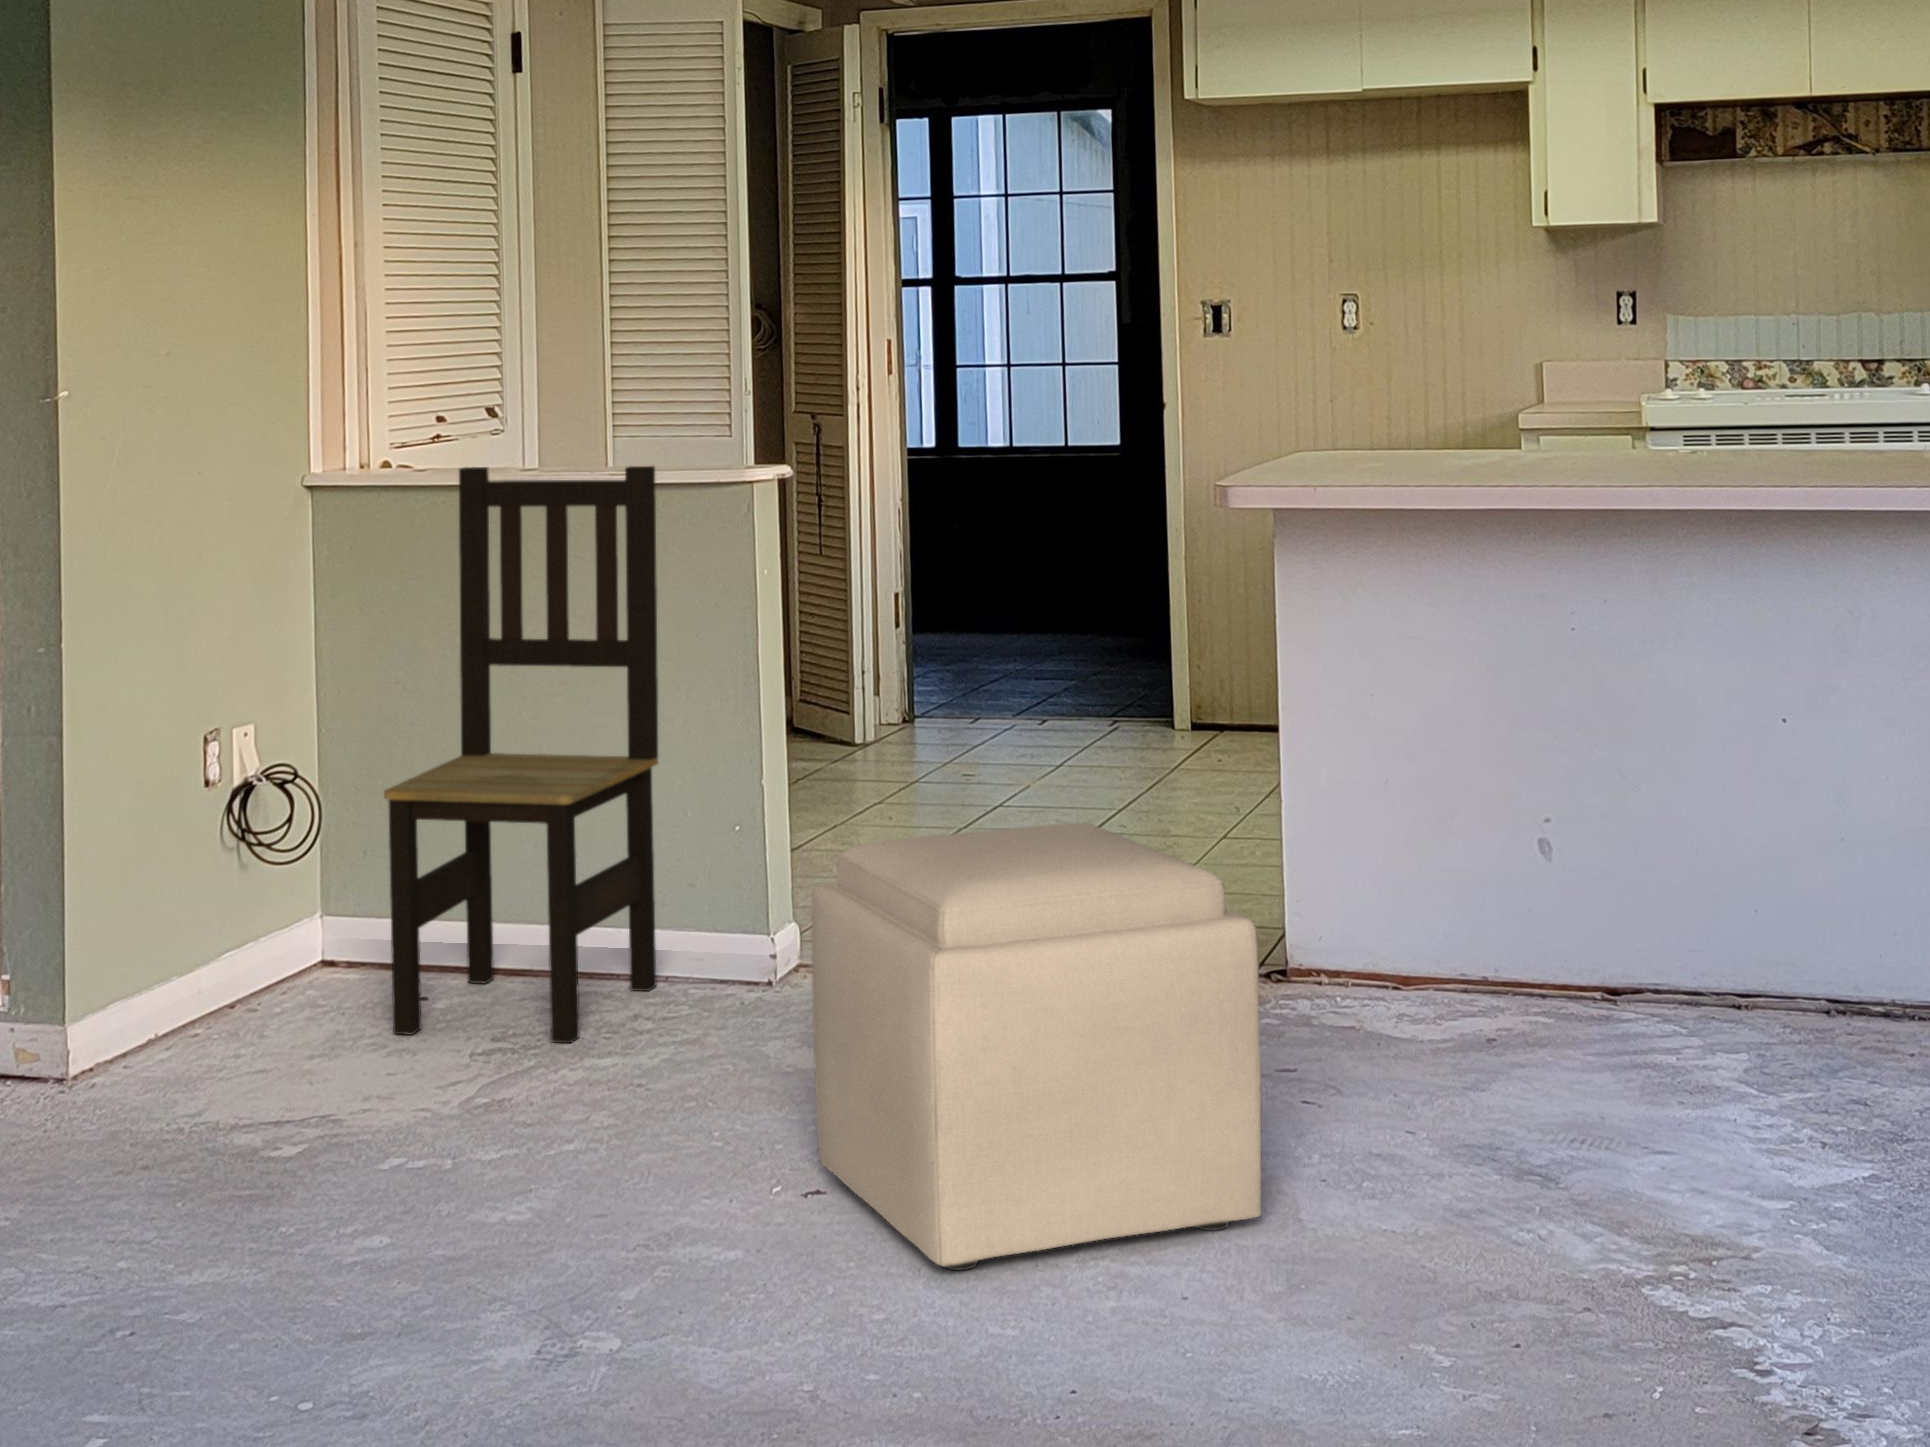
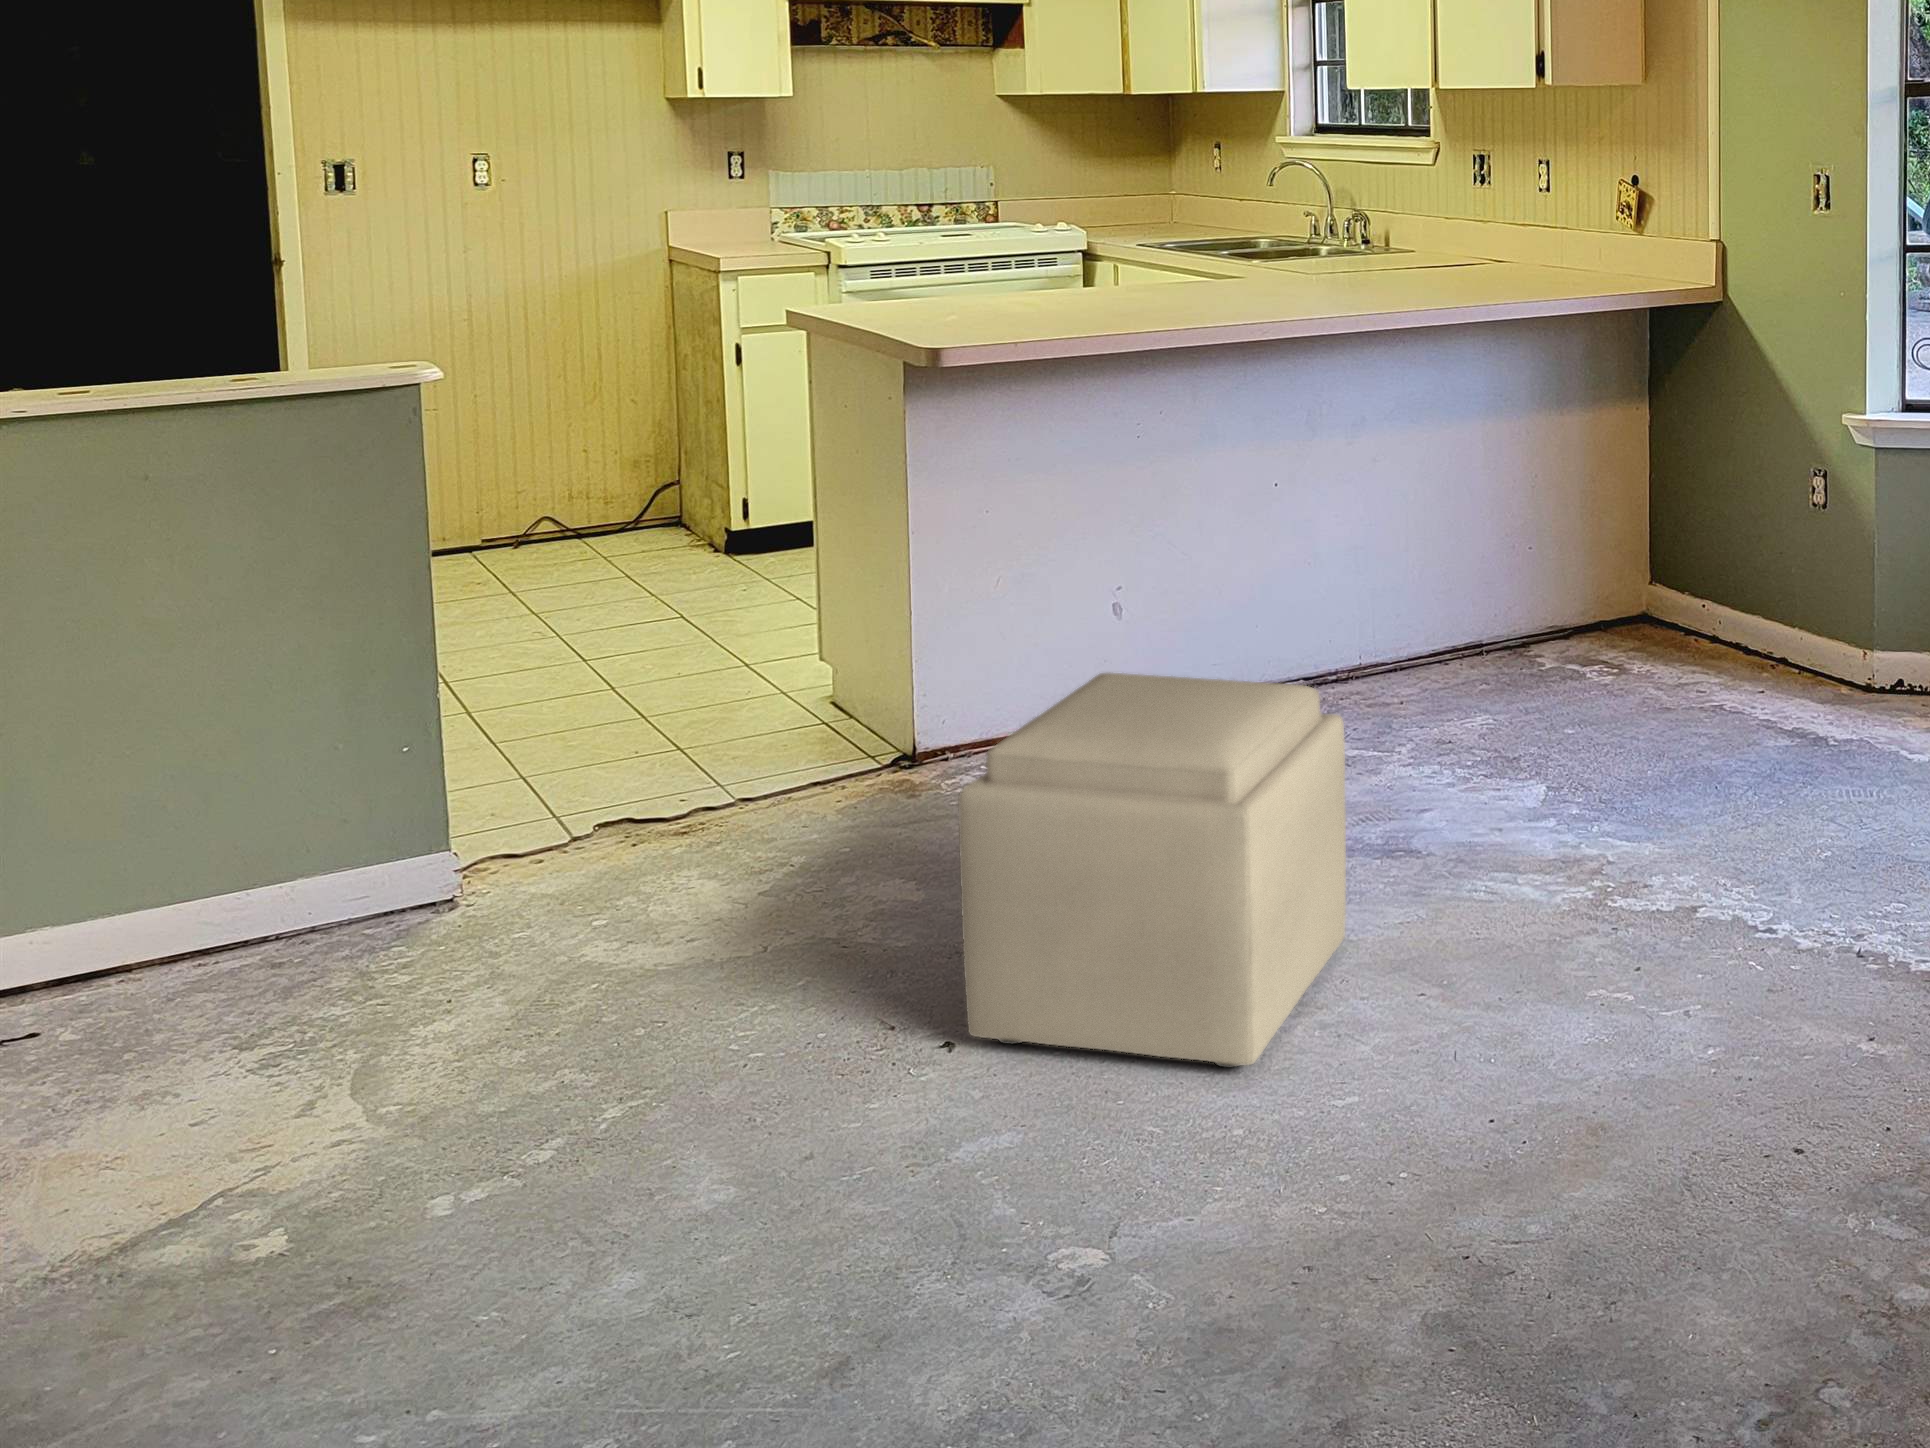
dining chair: present [384,466,658,1043] -> none [48,400,417,1119]

